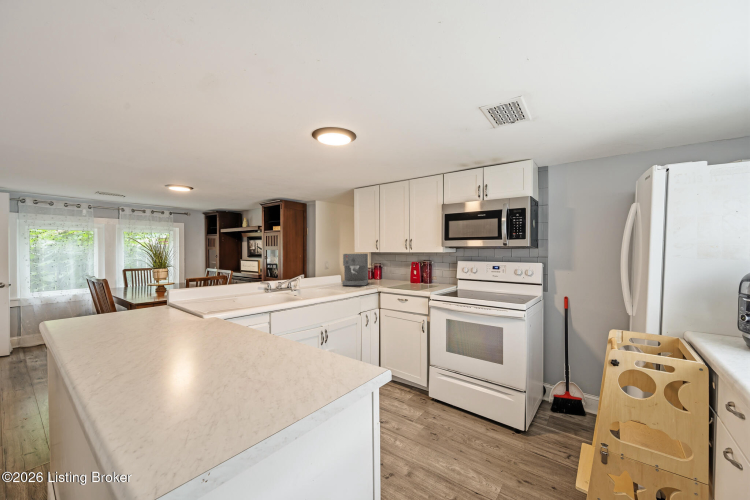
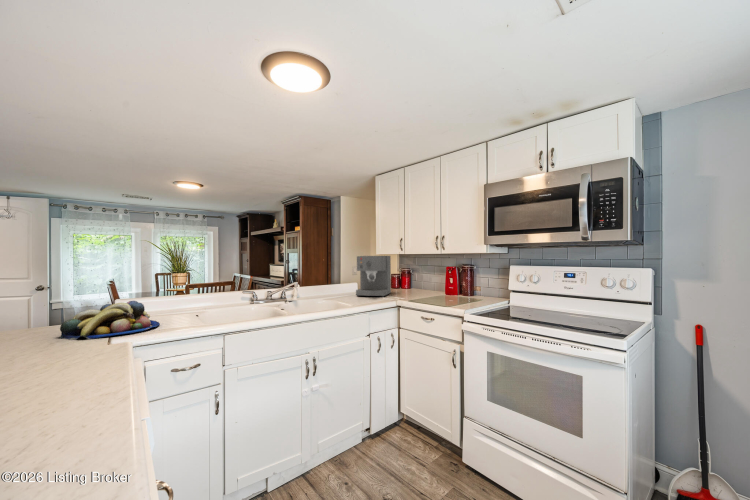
fruit bowl: none [159,289,222,316] -> present [60,301,160,340]

